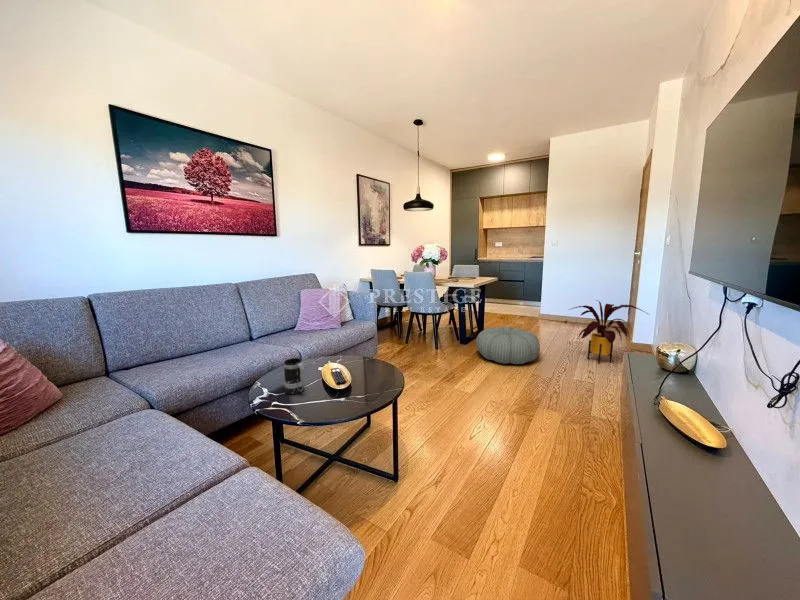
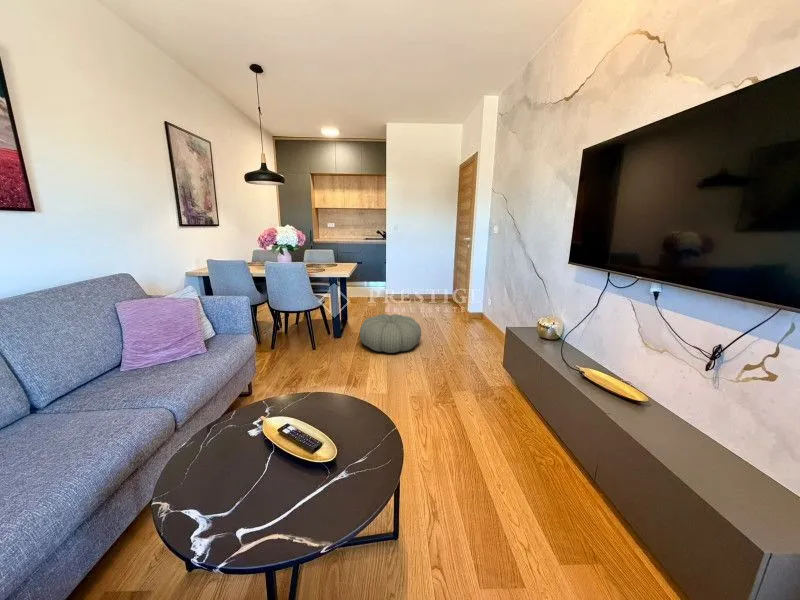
house plant: present [572,302,648,364] -> none [440,281,495,336]
mug: present [284,358,305,394] -> none [234,435,281,501]

